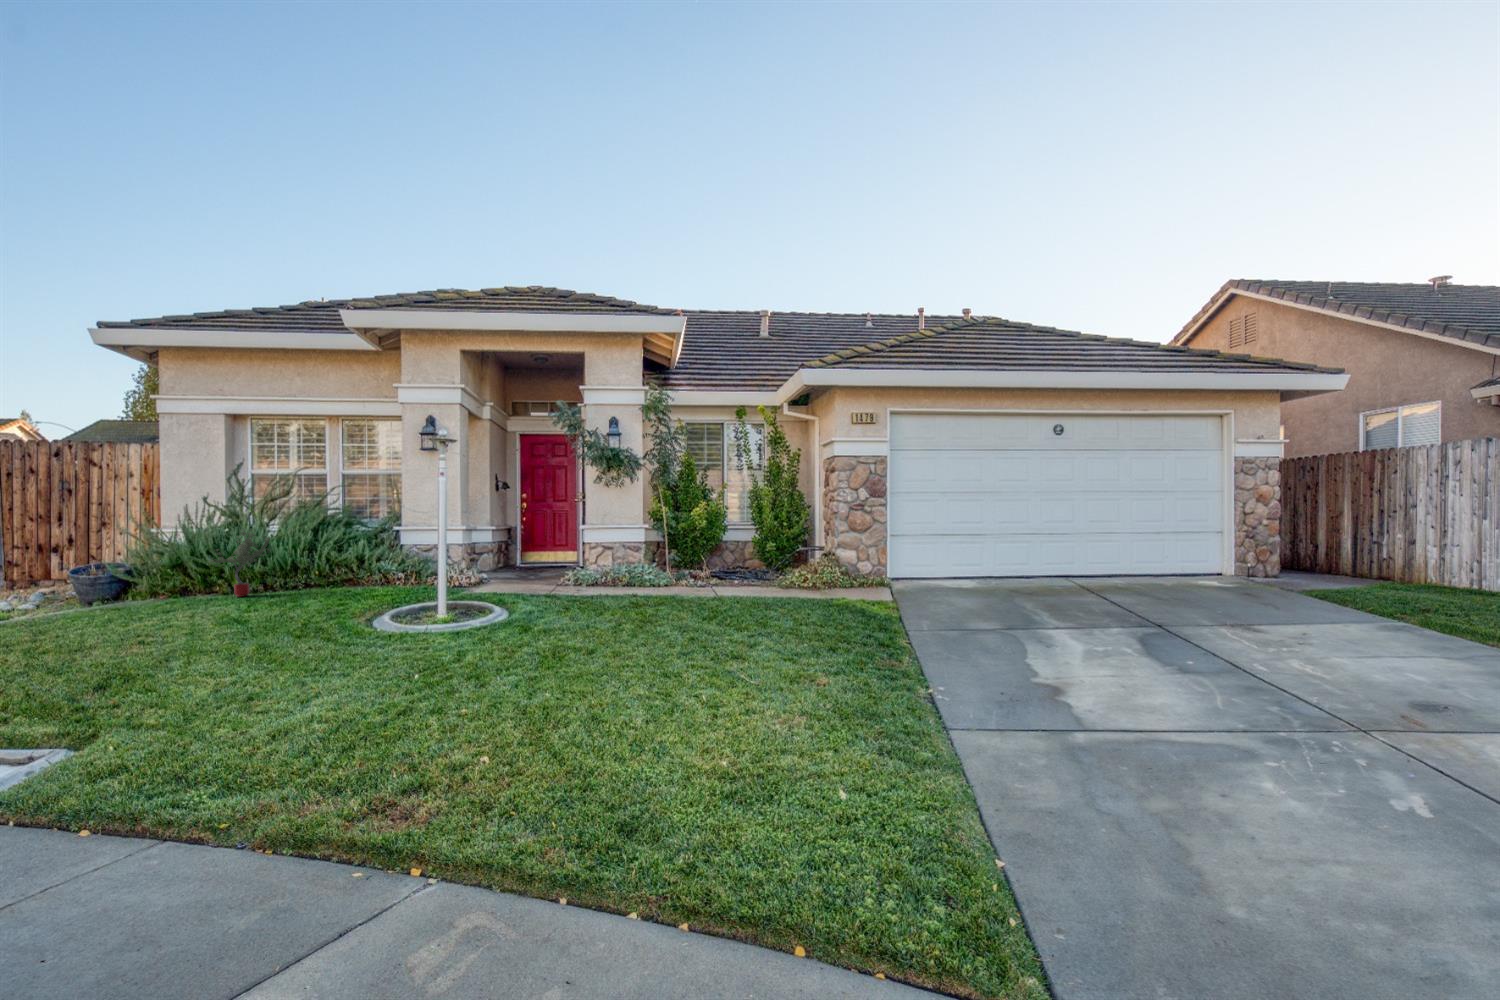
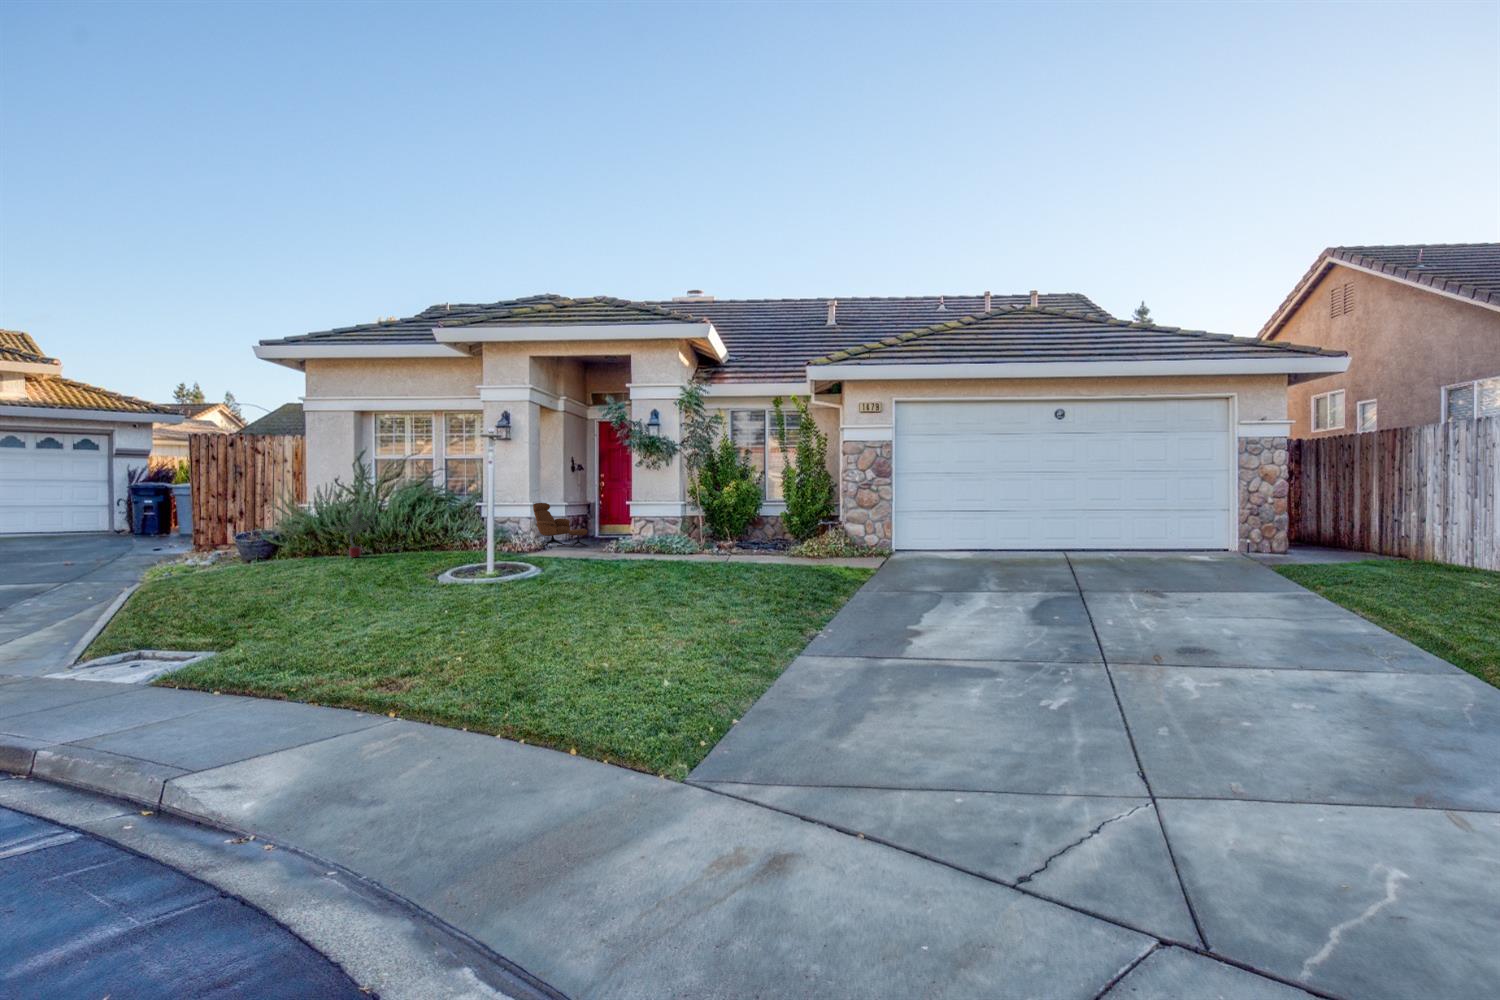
lounge chair: none [465,526,534,579] -> present [533,503,587,547]

